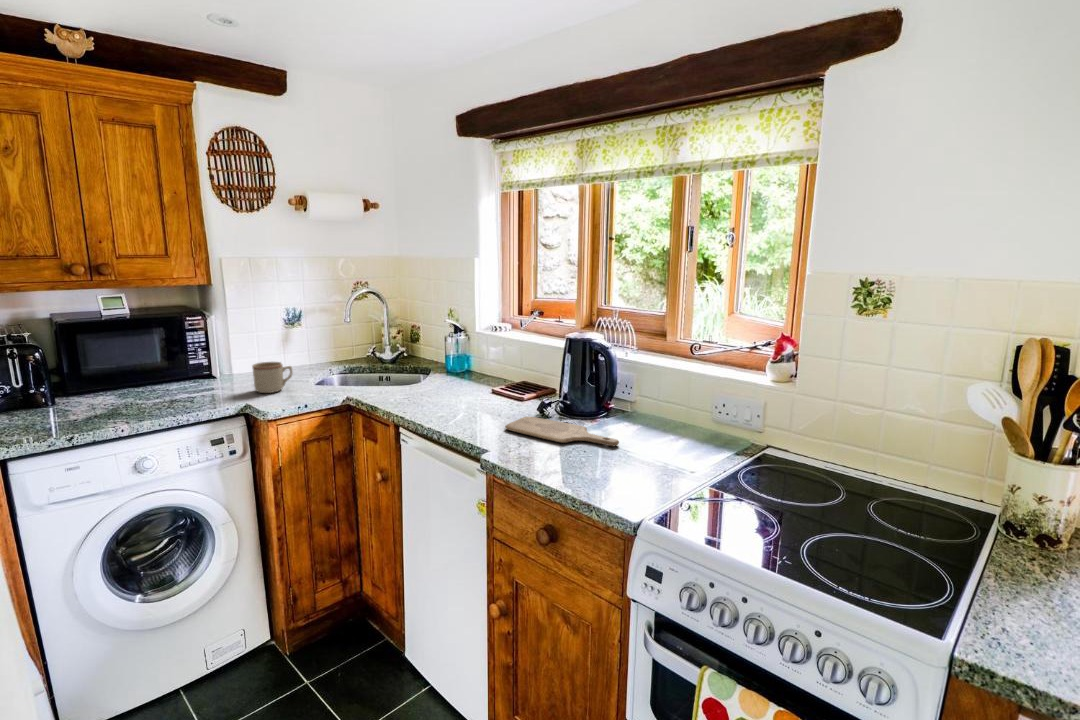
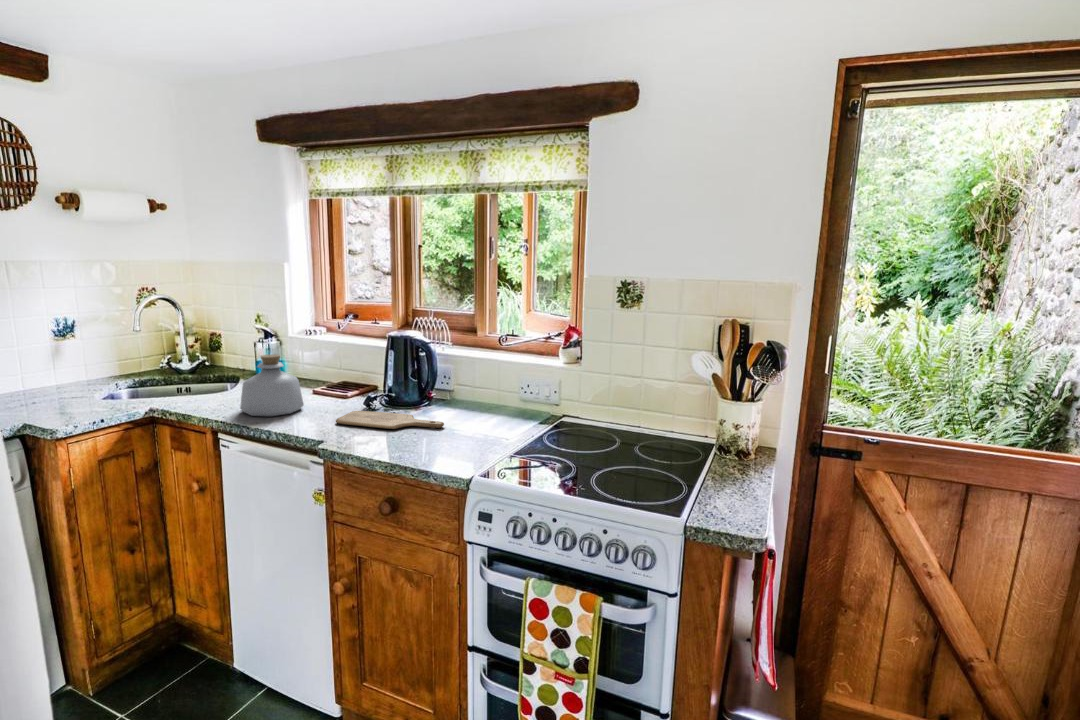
bottle: none [420,351,479,415] -> present [240,354,304,416]
mug: present [252,362,293,393] -> none [26,377,78,412]

